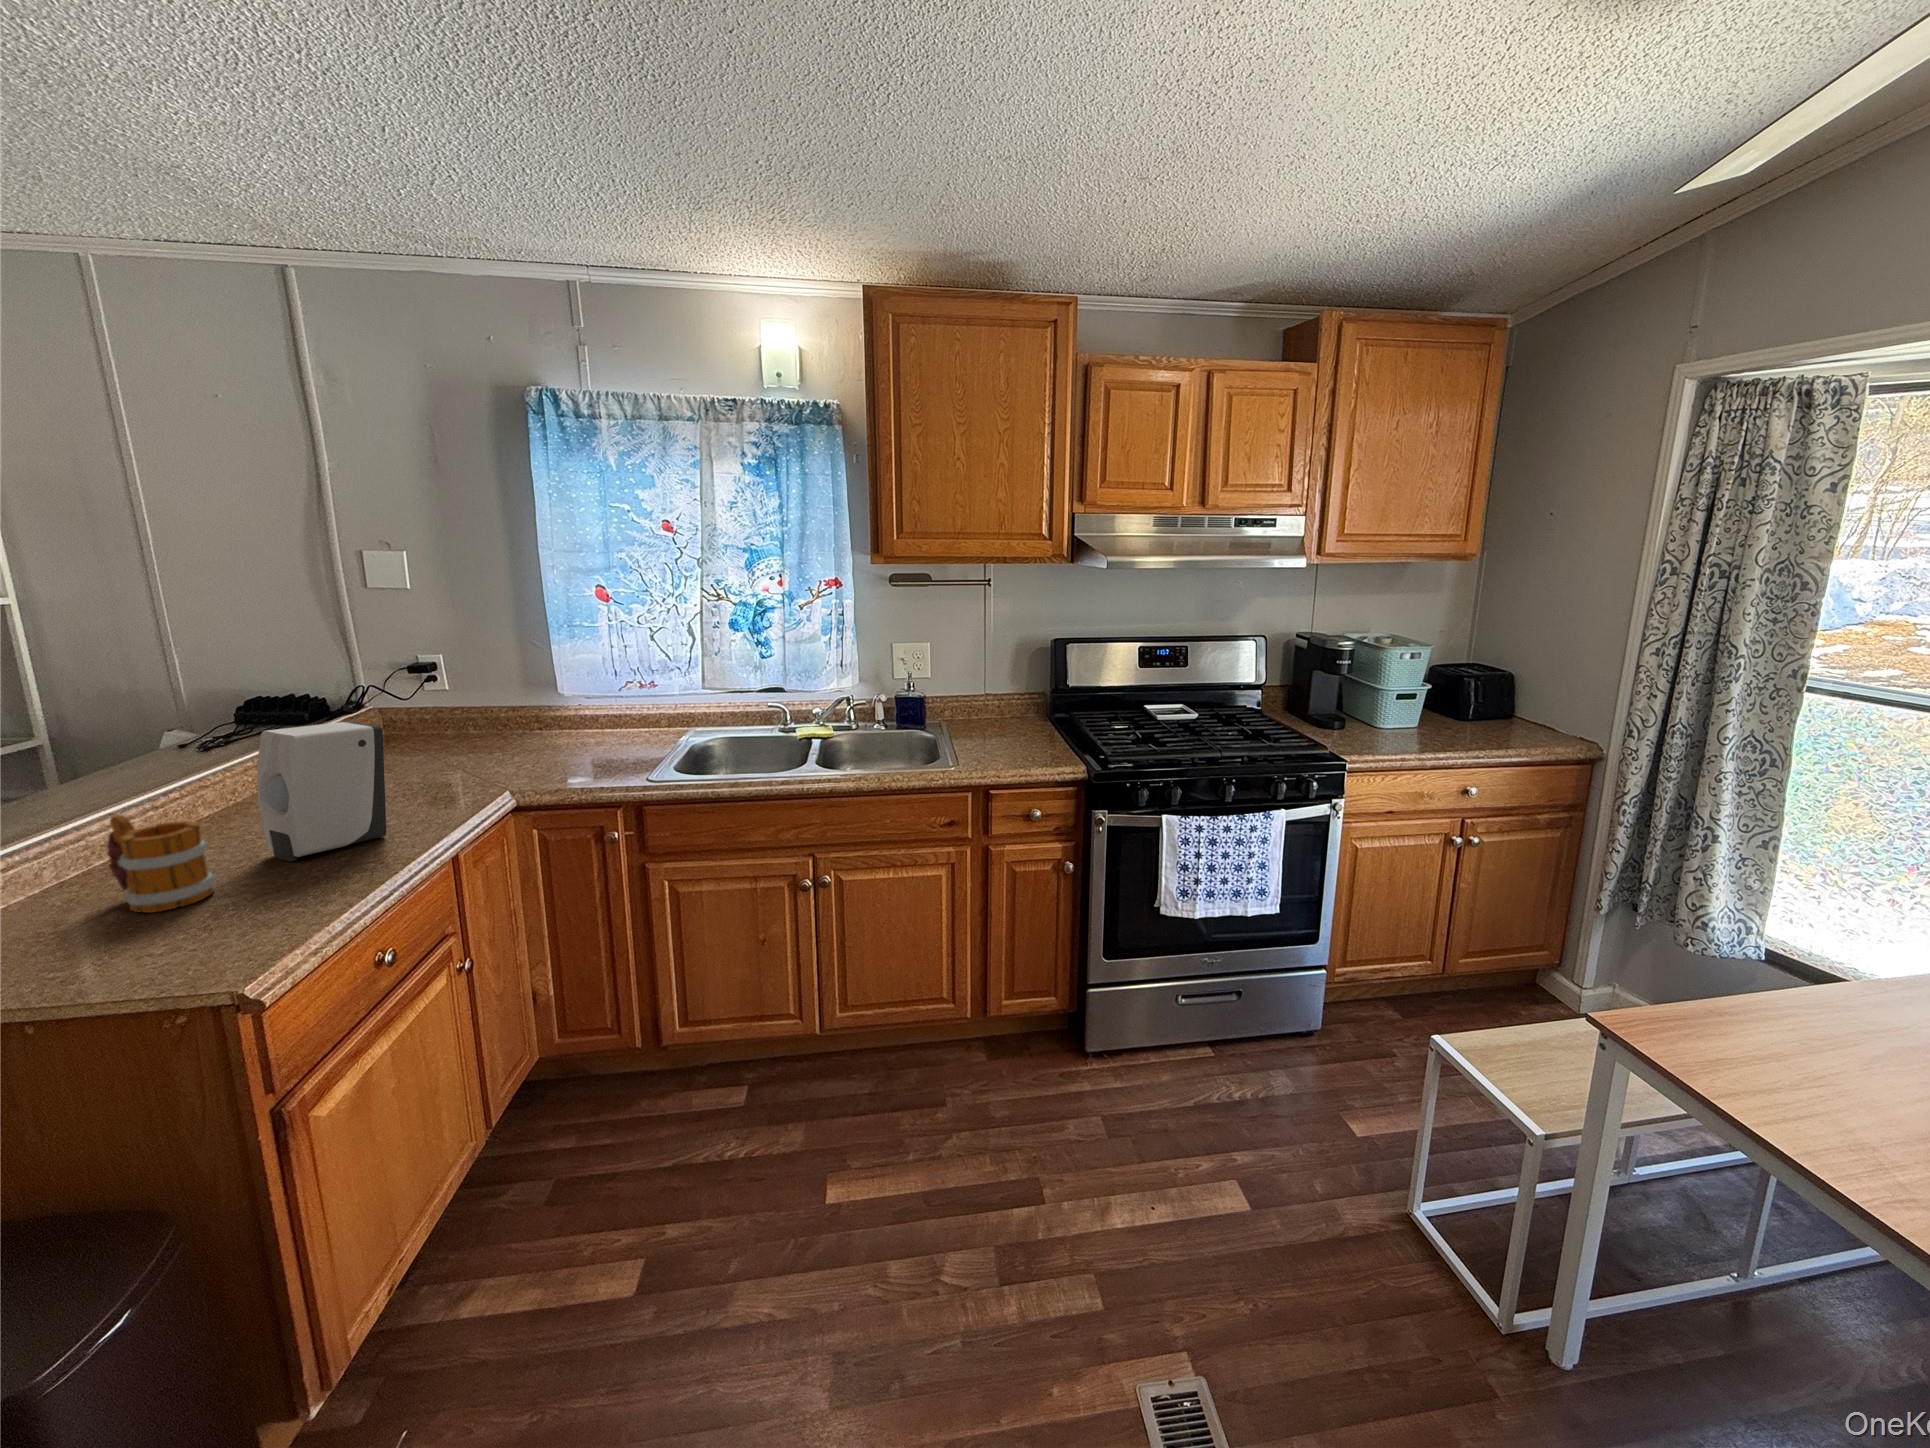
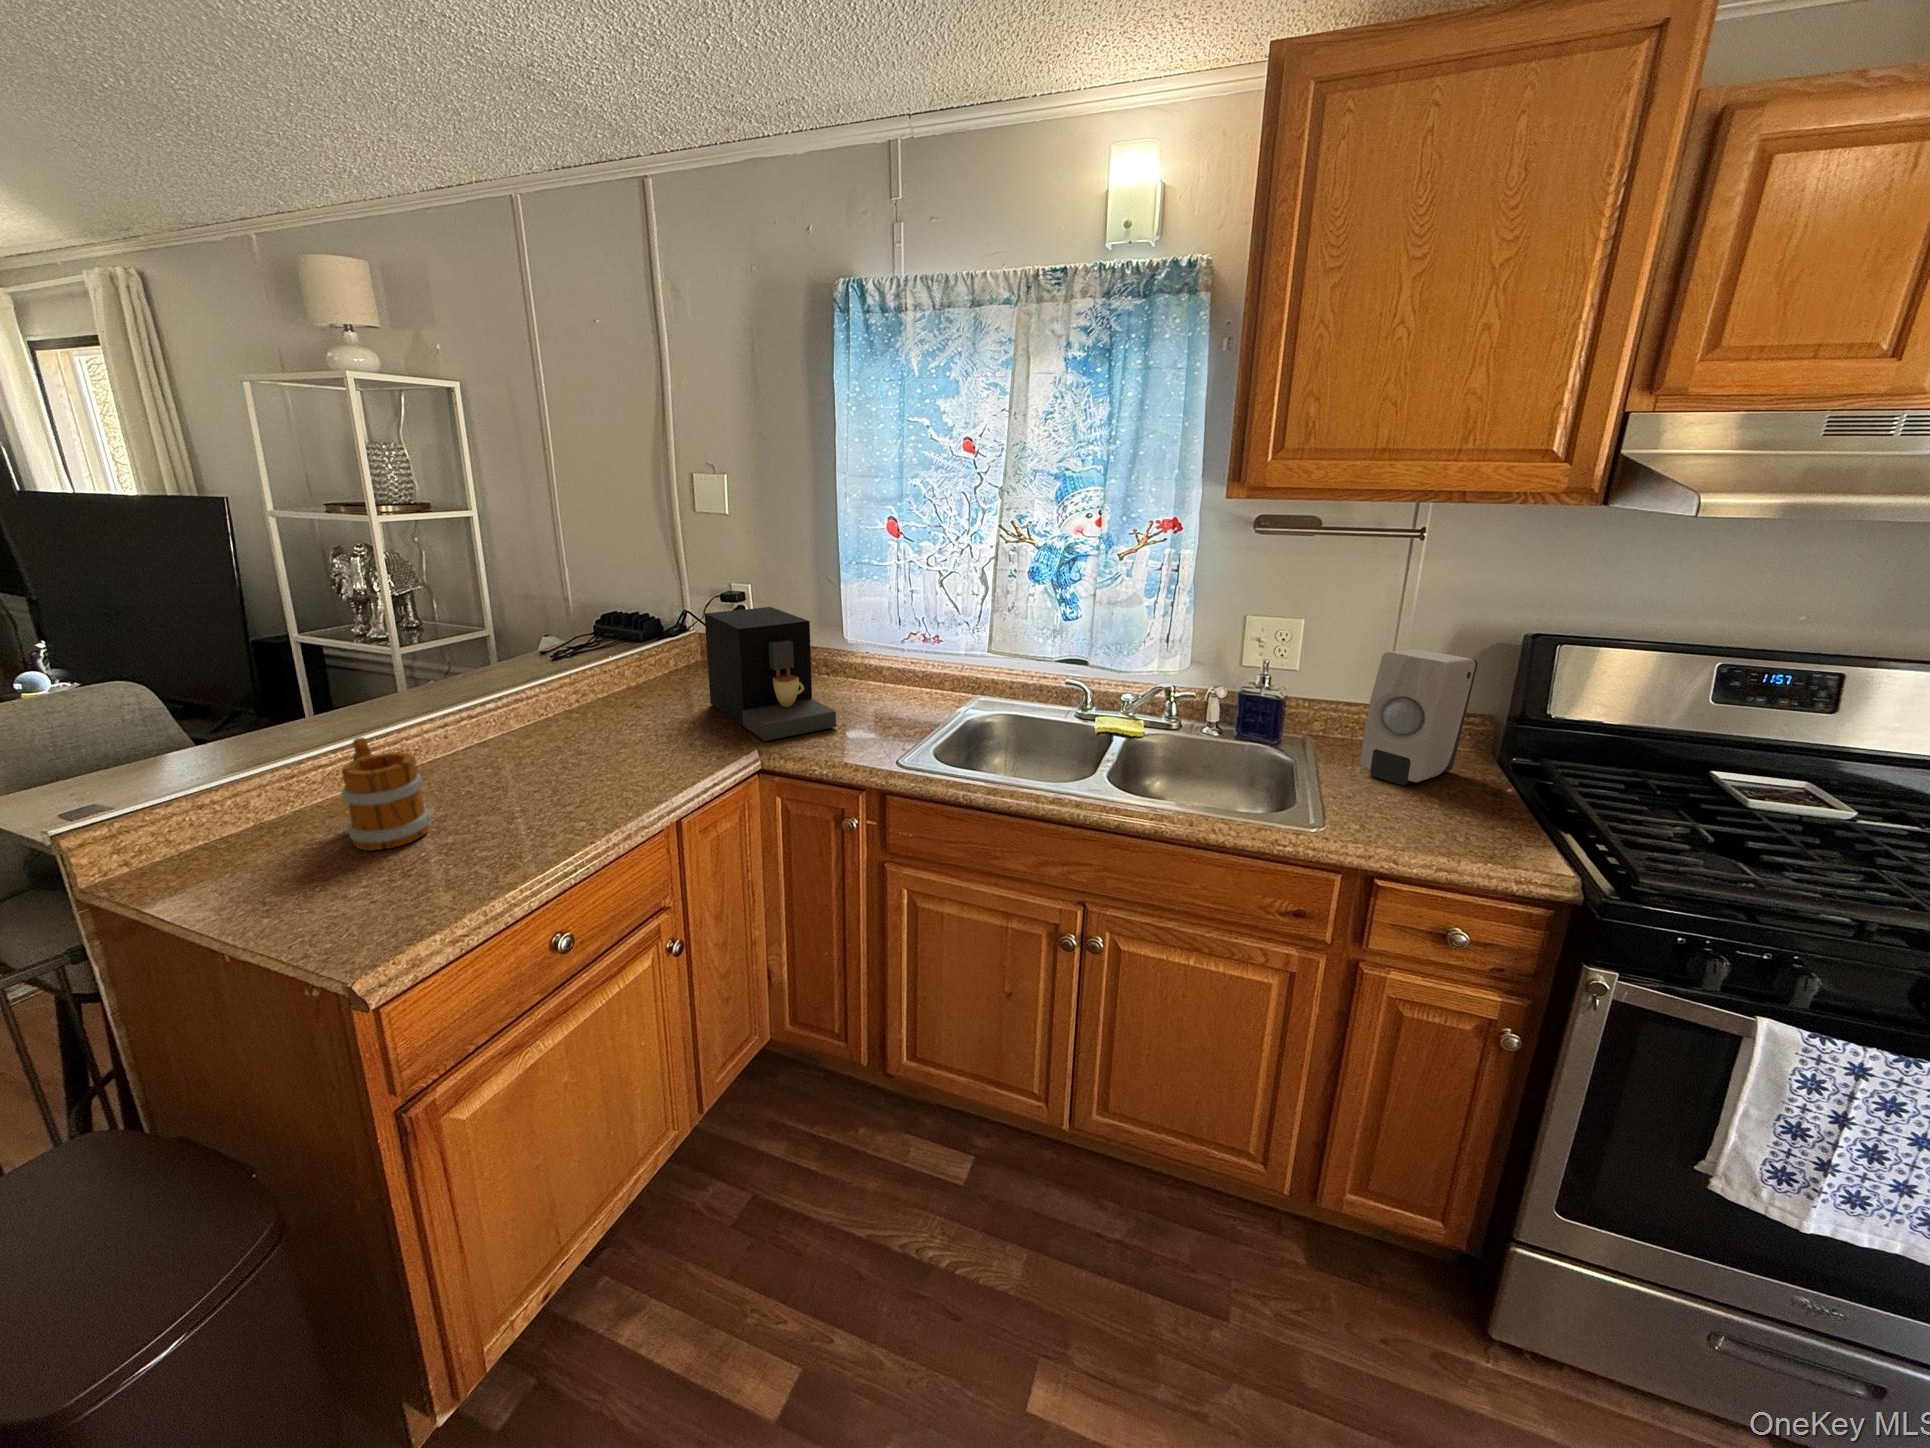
coffee maker: none [416,672,576,784] -> present [704,607,836,741]
soap dispenser: present [257,722,386,862] -> present [1360,649,1477,785]

